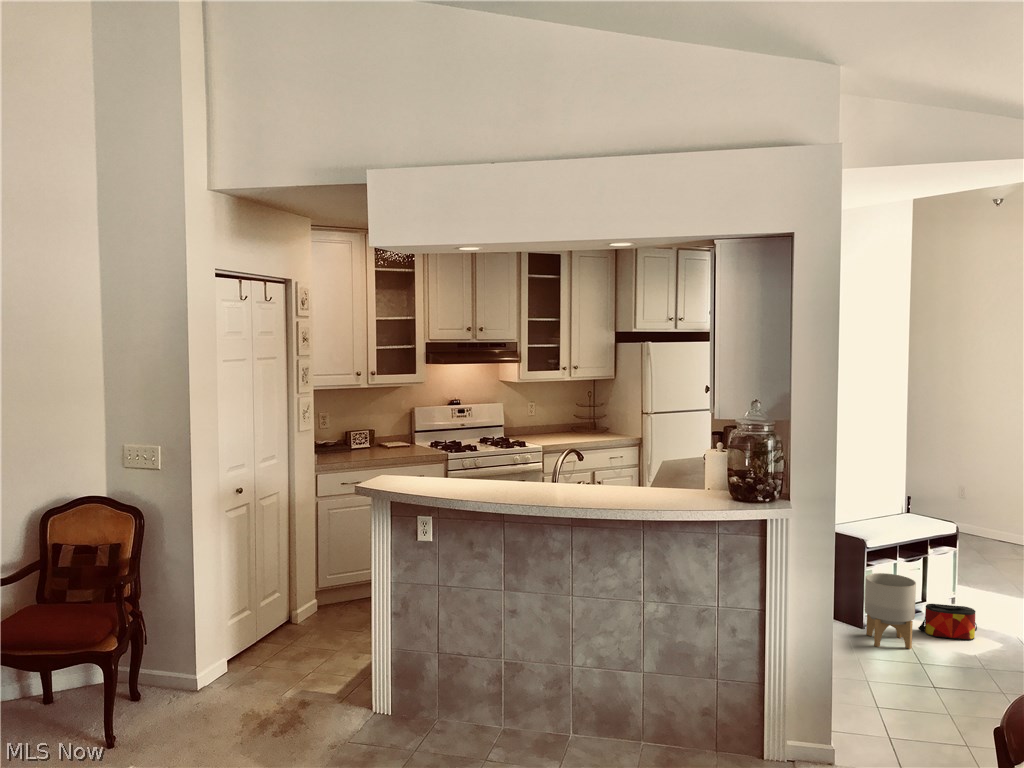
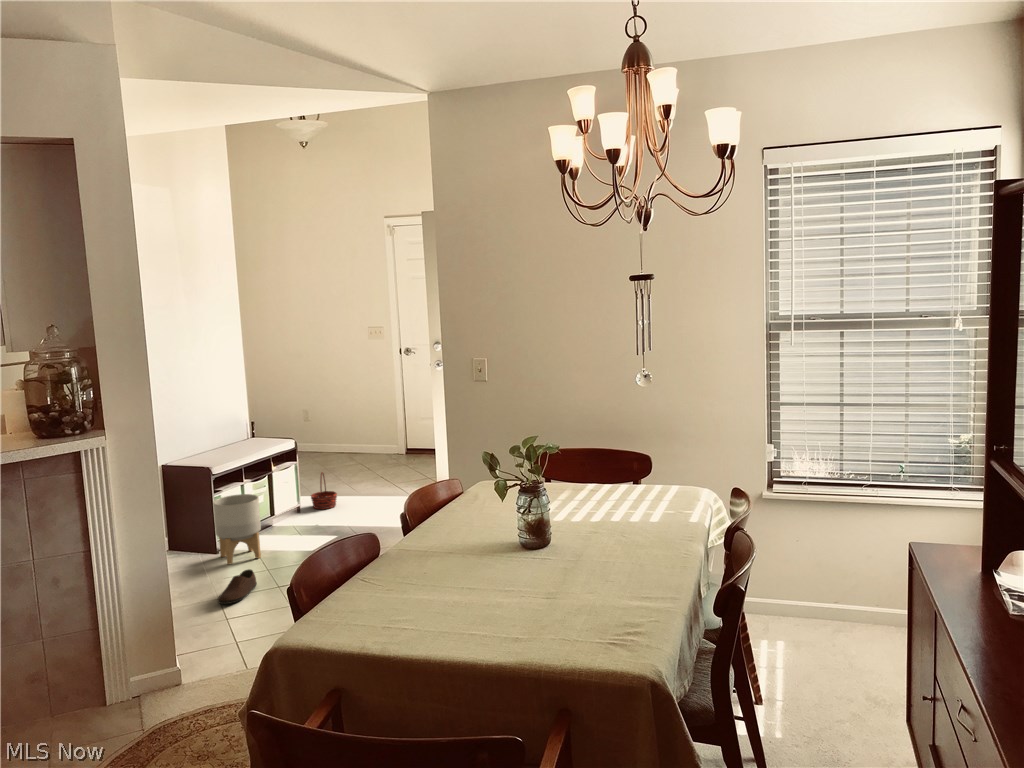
basket: none [969,565,1004,608] -> present [311,472,337,509]
bag: present [918,604,977,640] -> none [267,510,315,543]
shoe: none [867,662,910,695] -> present [217,569,257,604]

